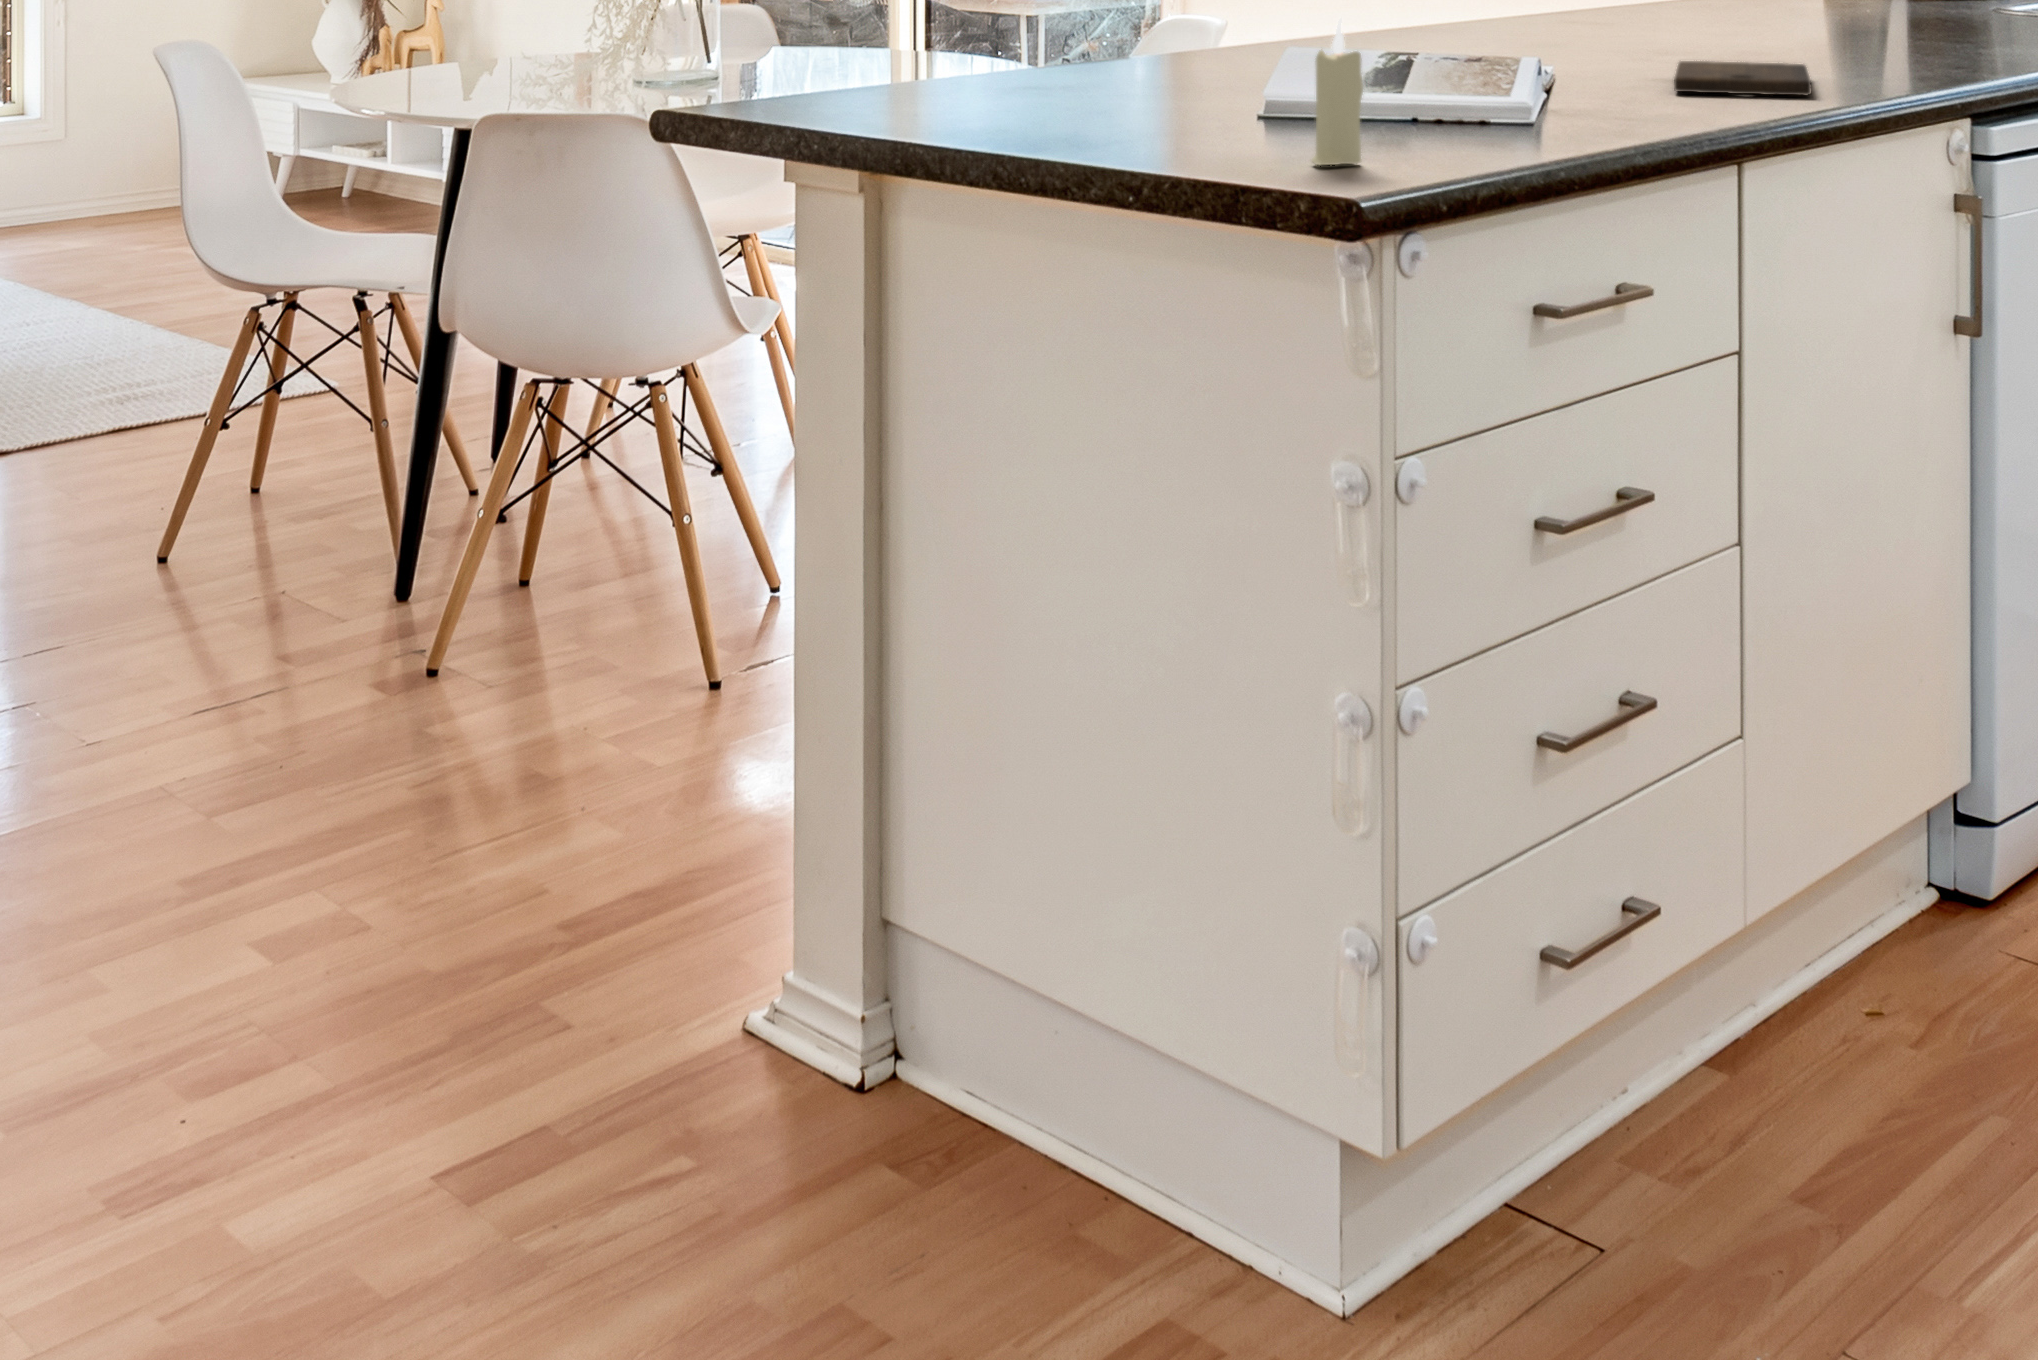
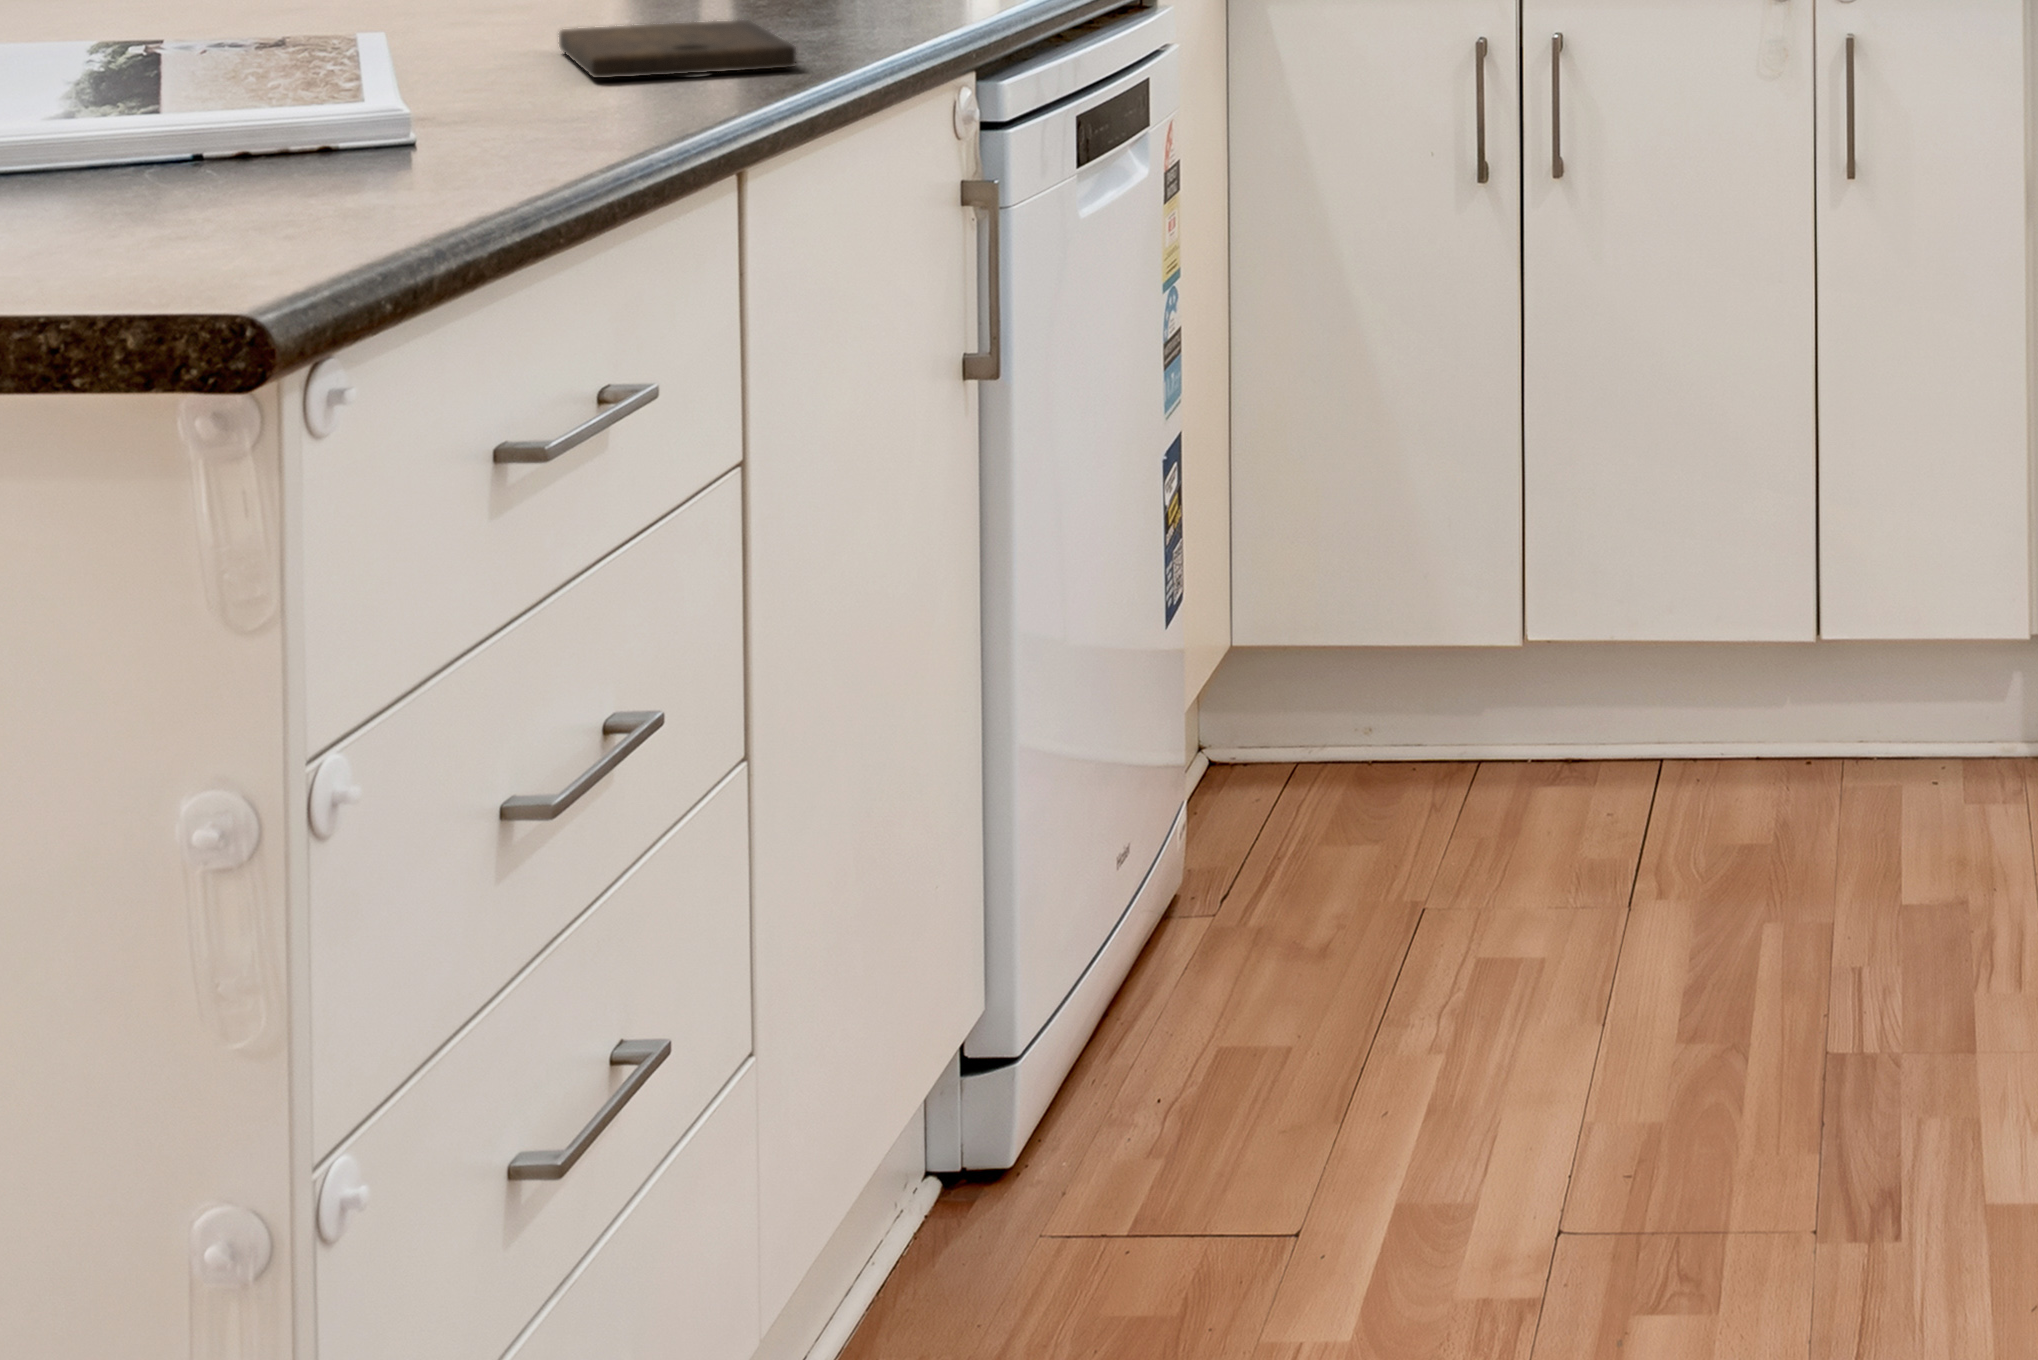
candle: present [1312,19,1363,165] -> none [146,13,240,270]

